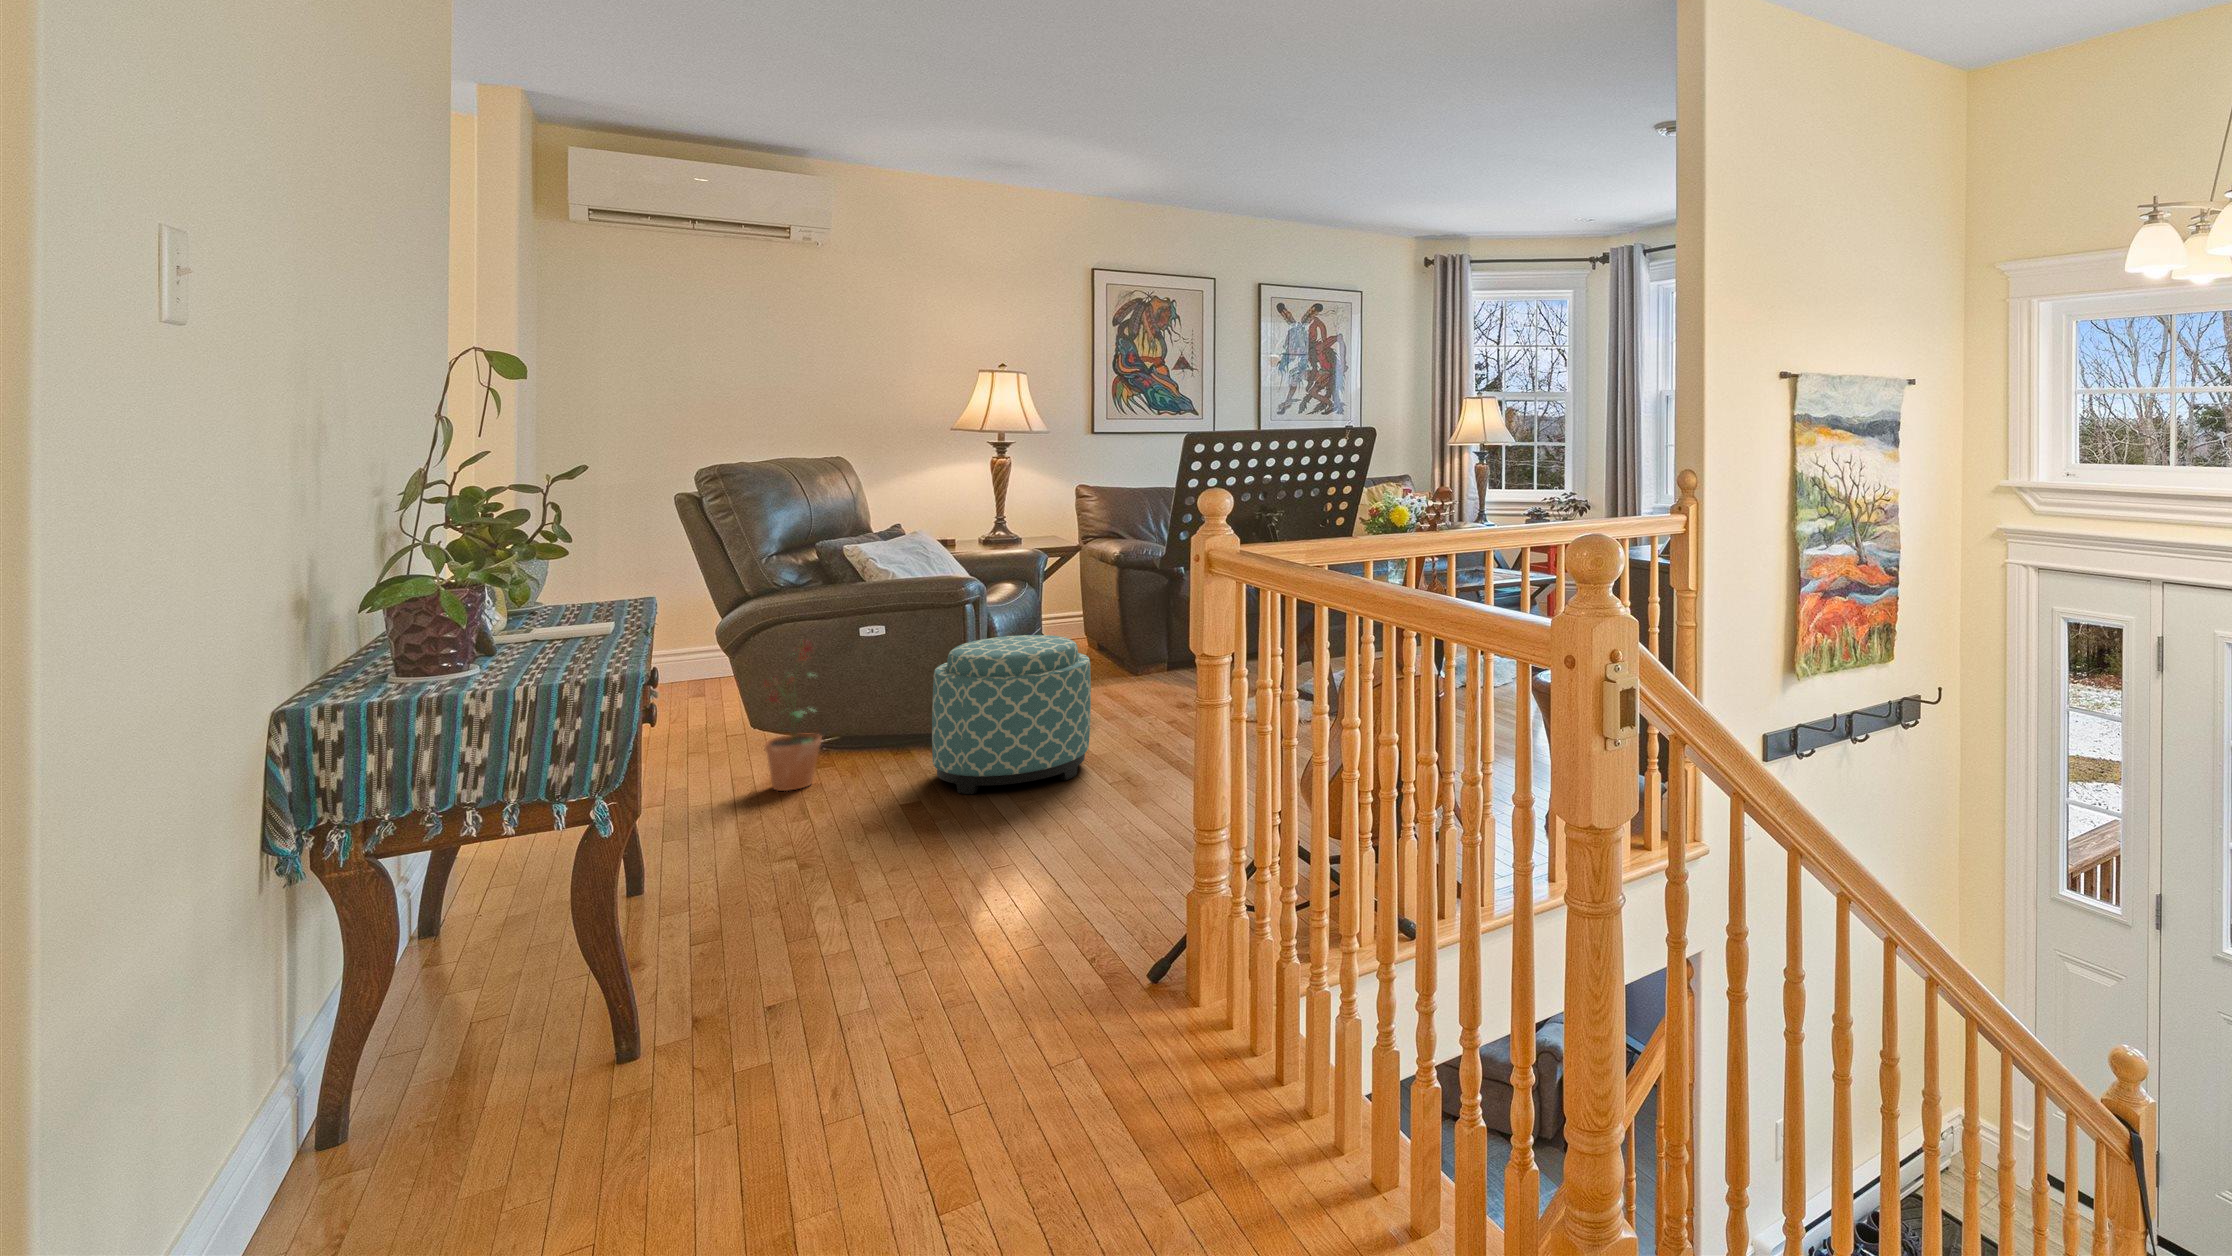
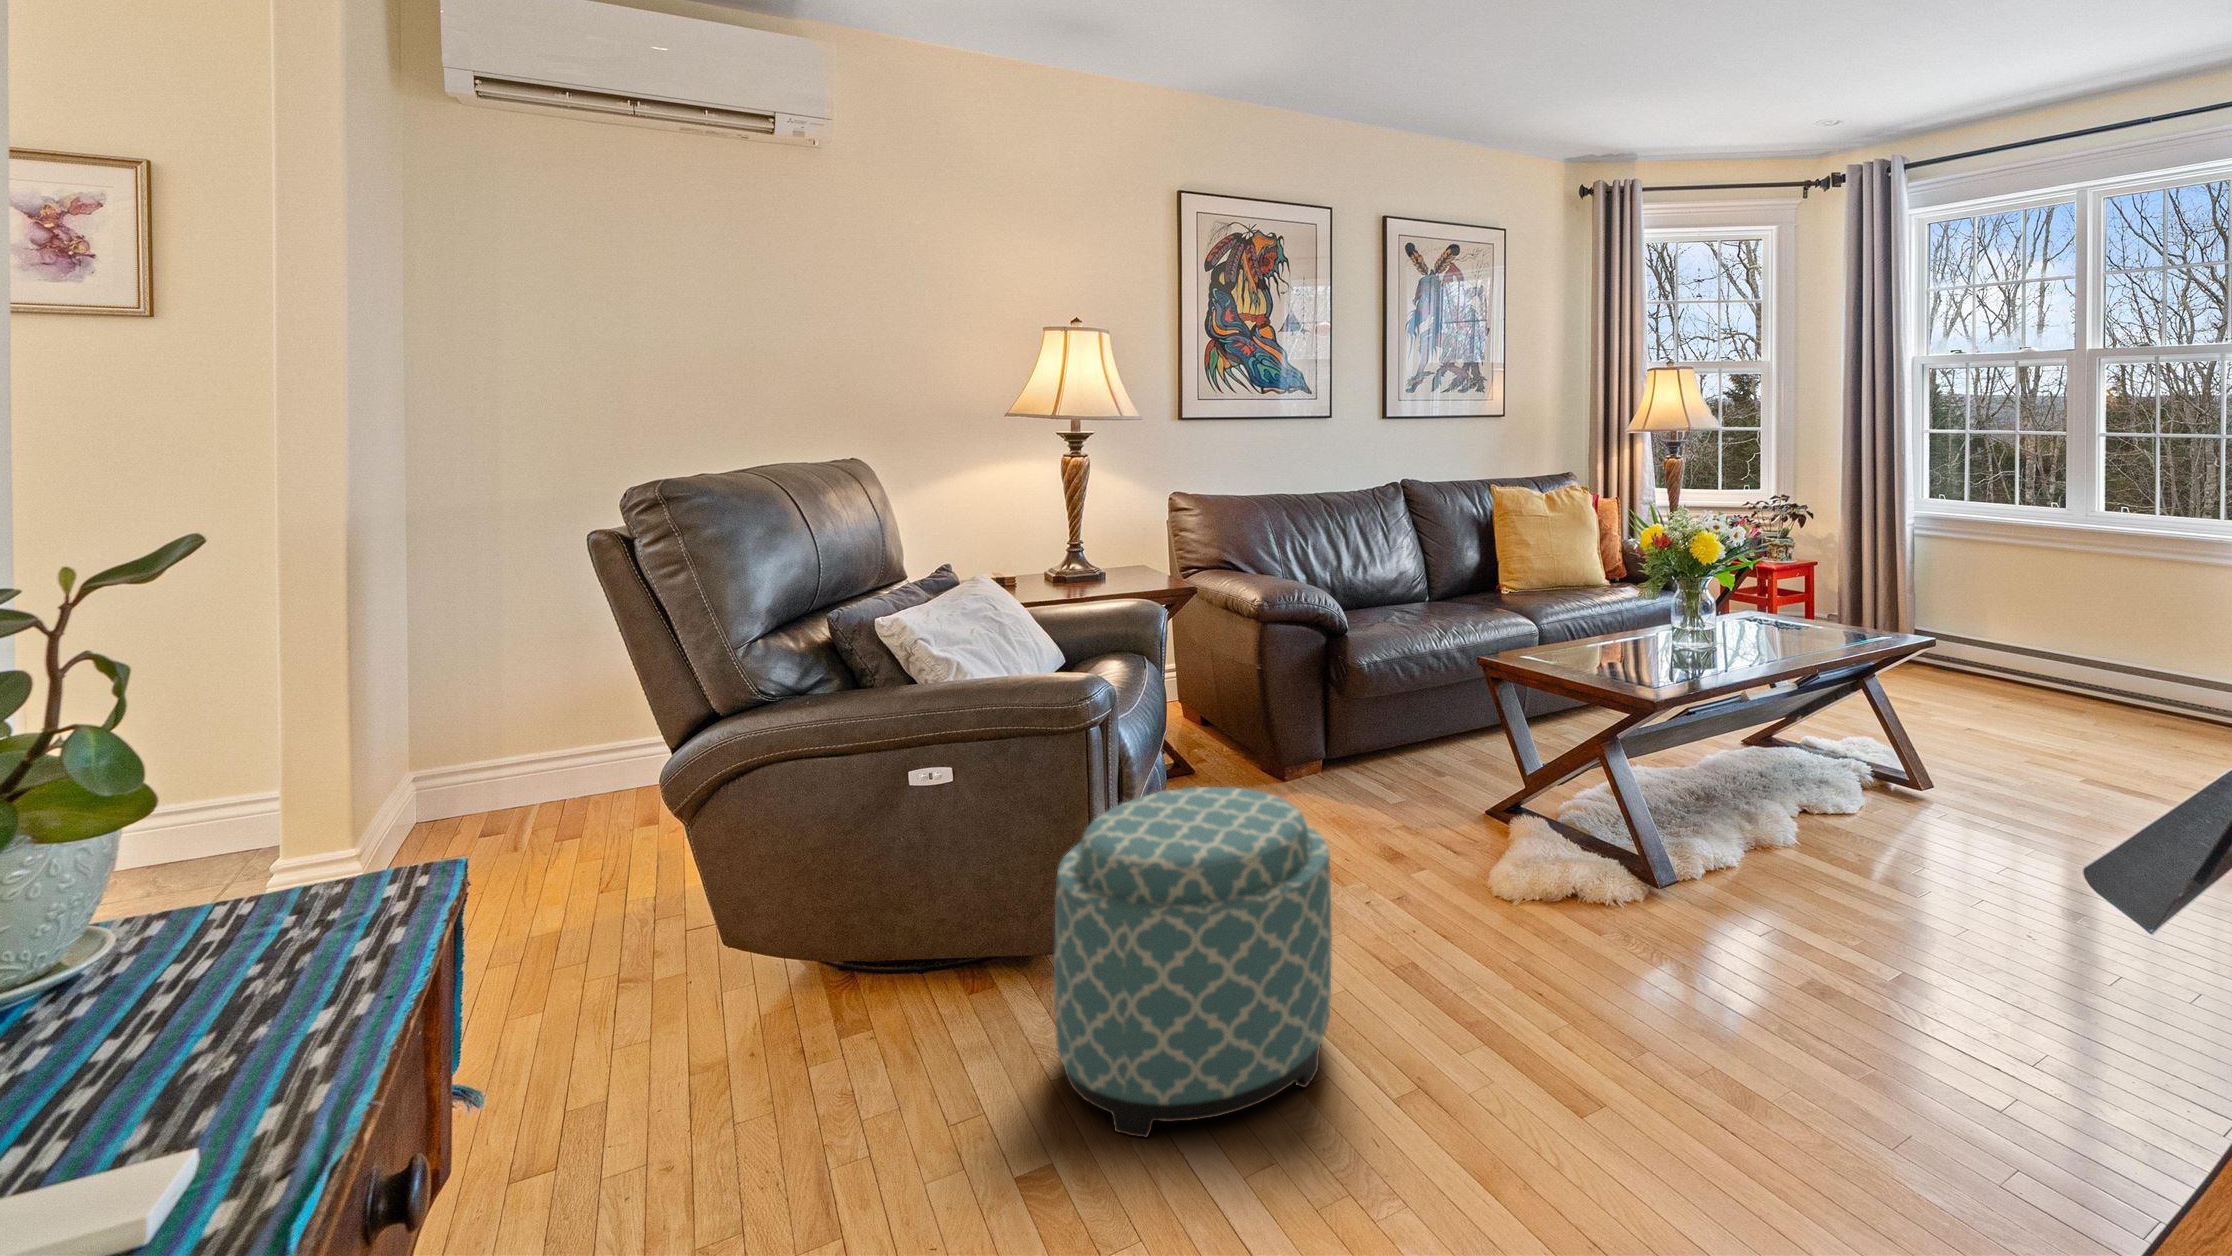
potted plant: present [764,640,822,791] -> none [739,811,852,1119]

